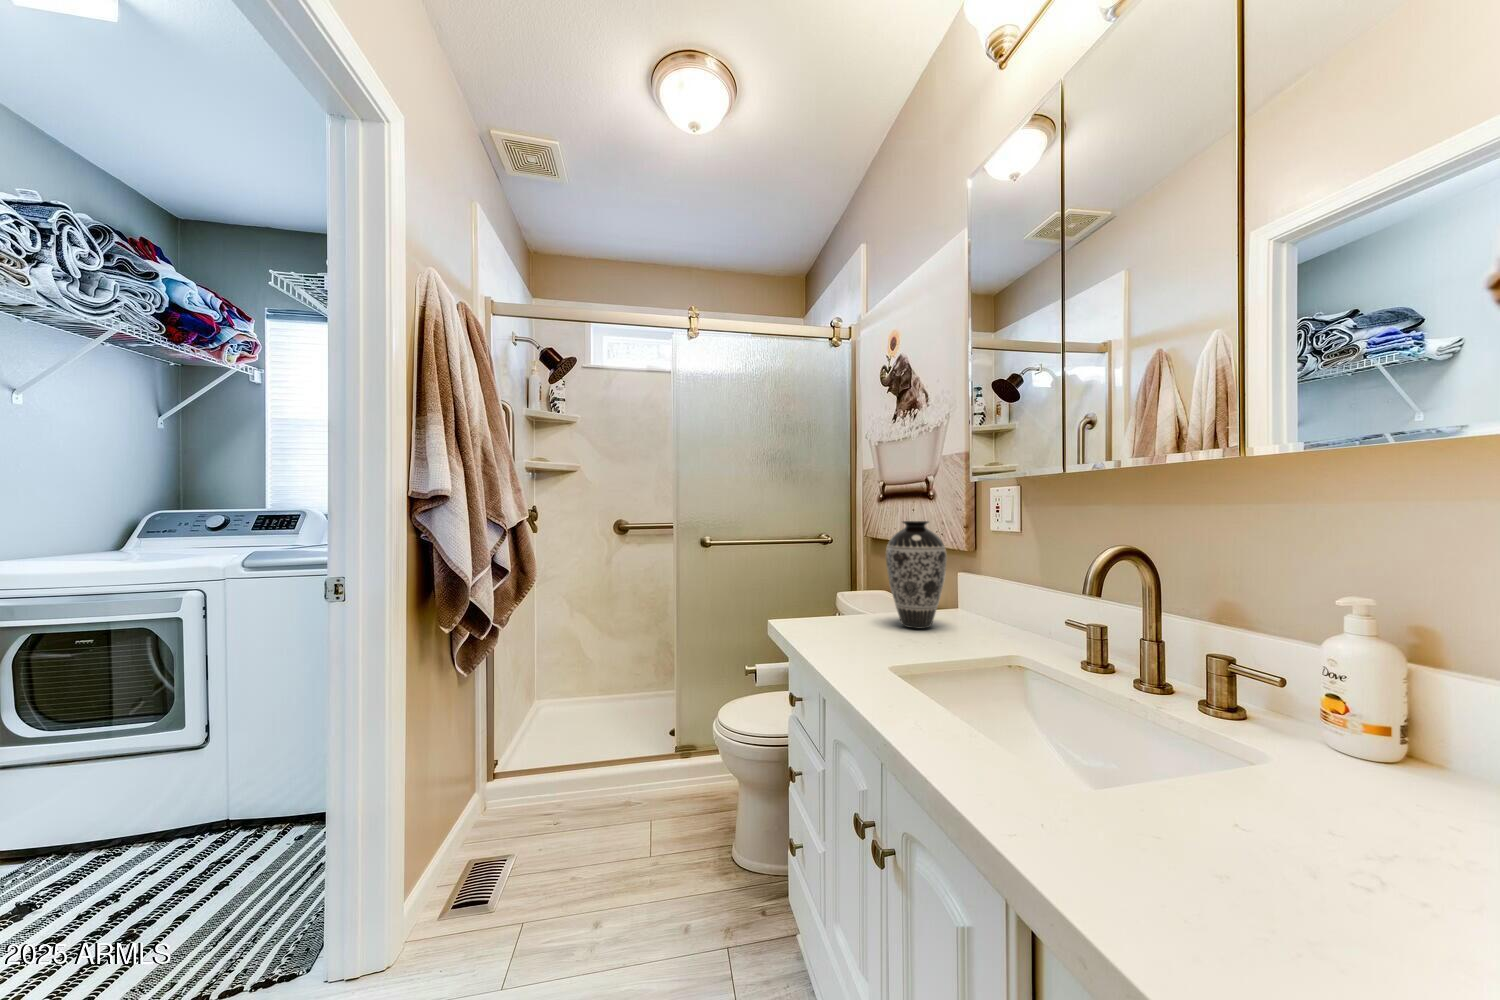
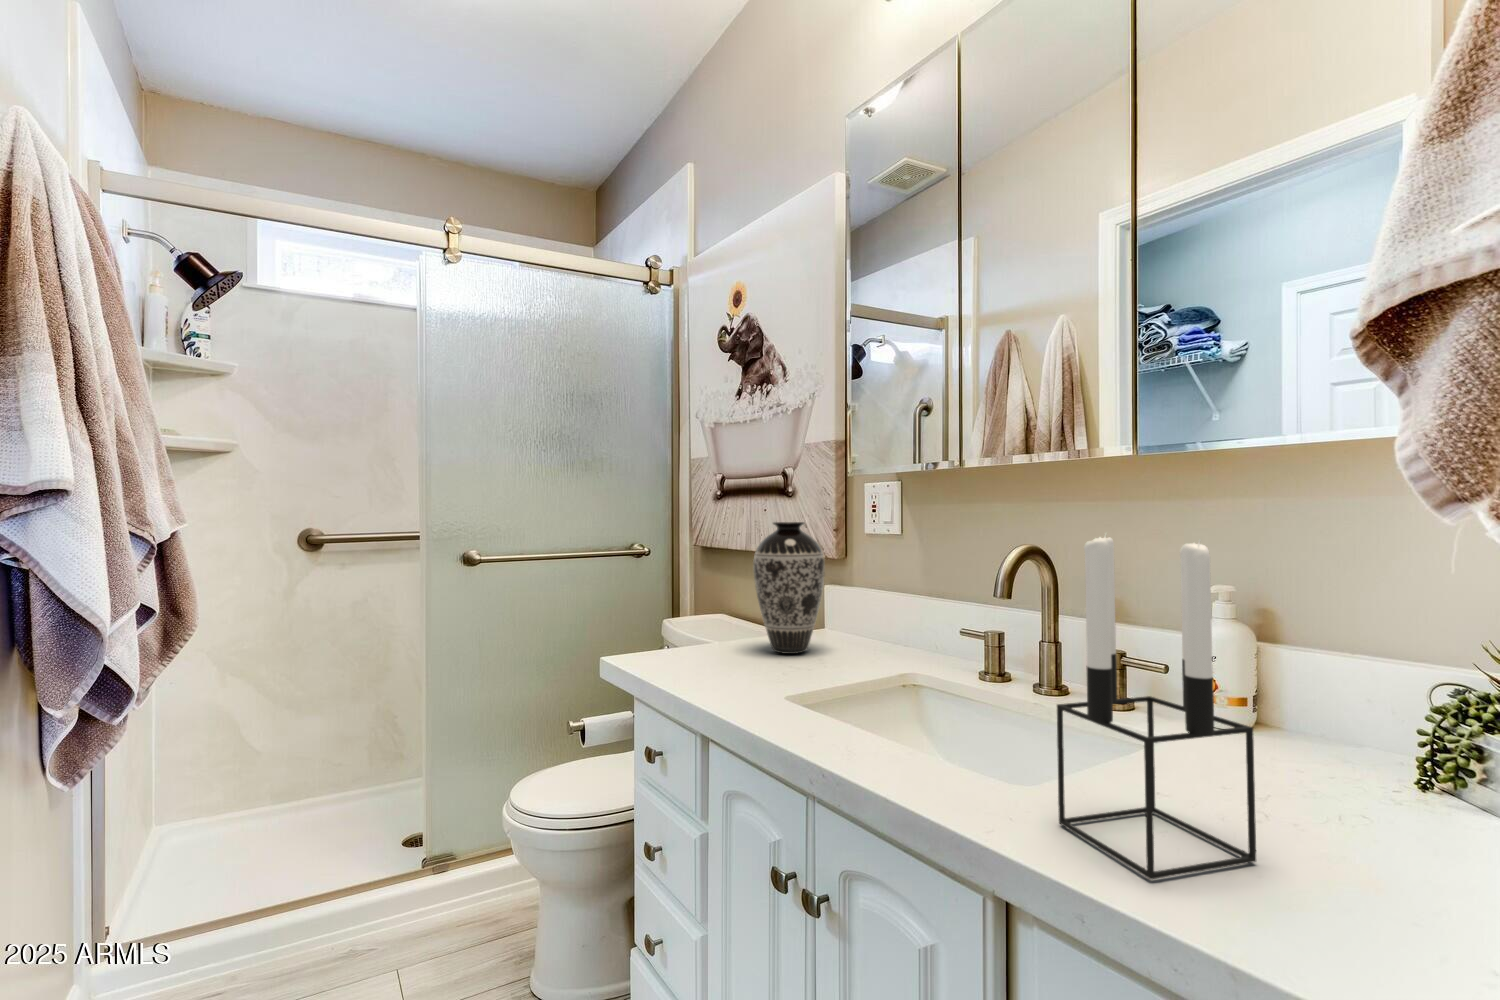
candle holder: none [1082,542,1316,922] -> present [1057,536,1256,879]

